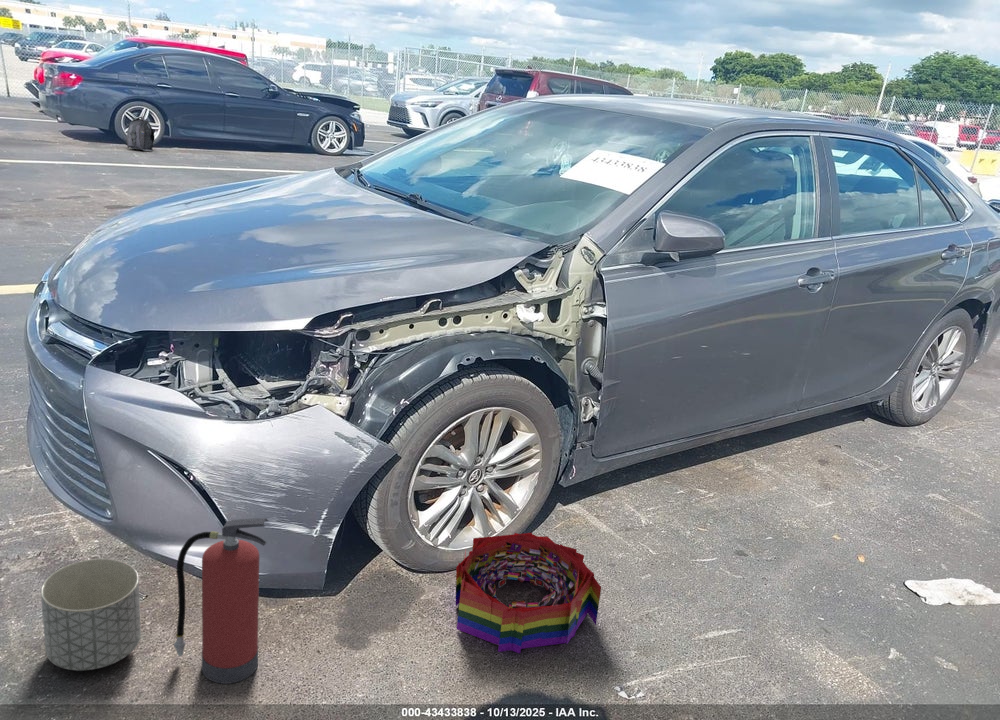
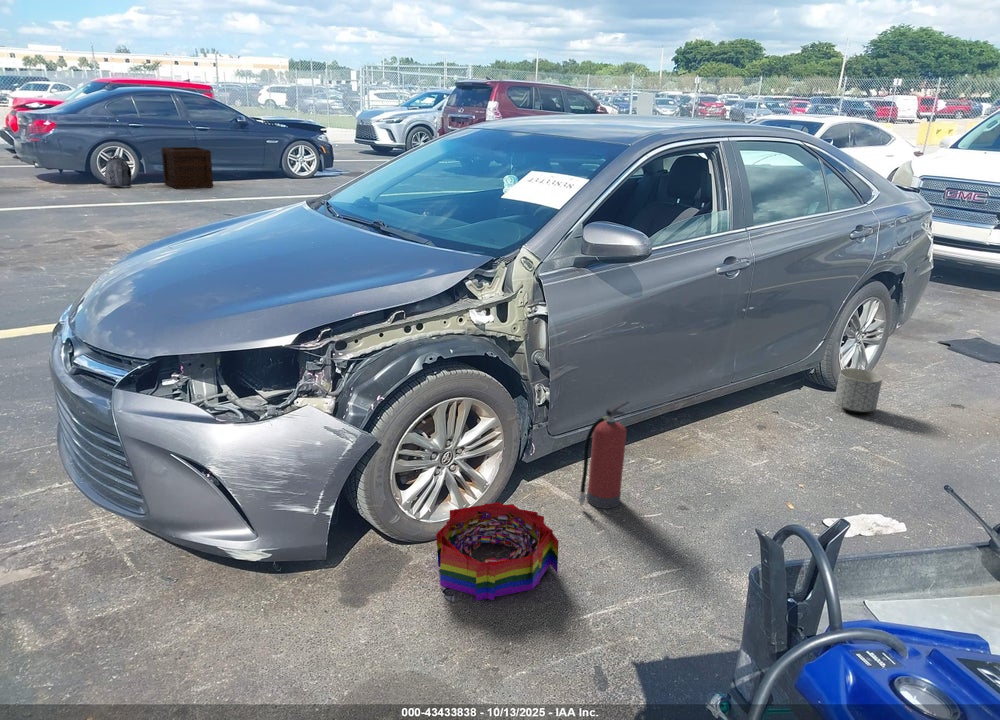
wooden crate: none [187,112,238,158] -> present [161,147,213,189]
fire extinguisher: present [174,518,268,684] -> present [578,400,629,508]
planter: present [41,559,141,671] -> present [834,368,882,413]

